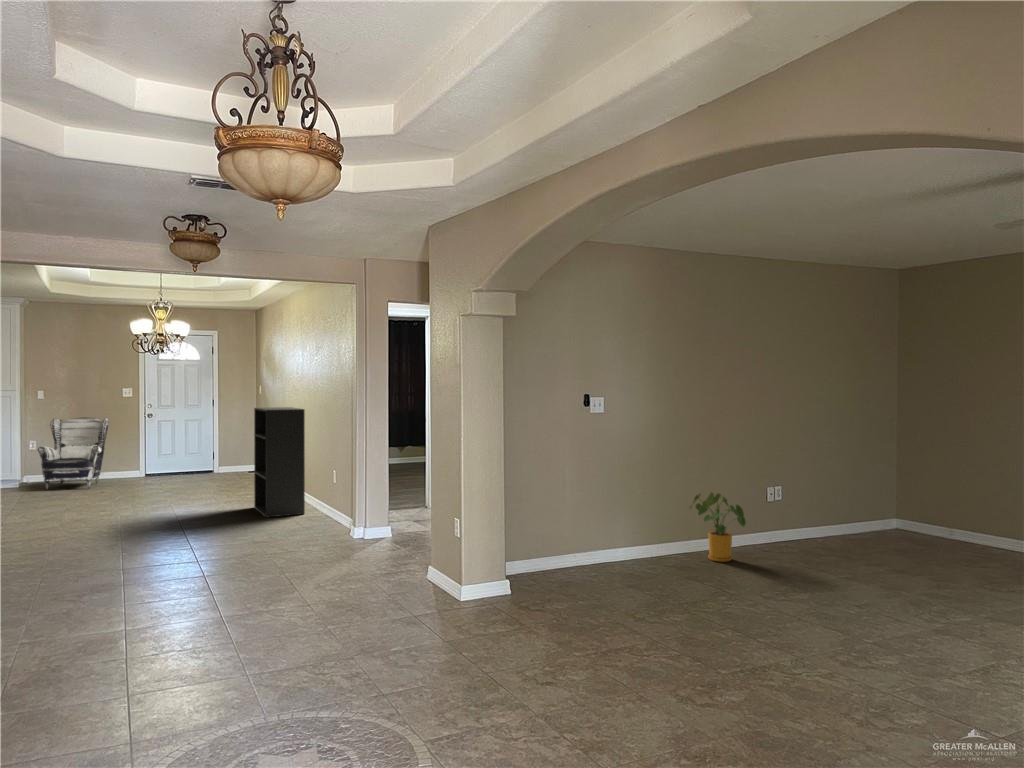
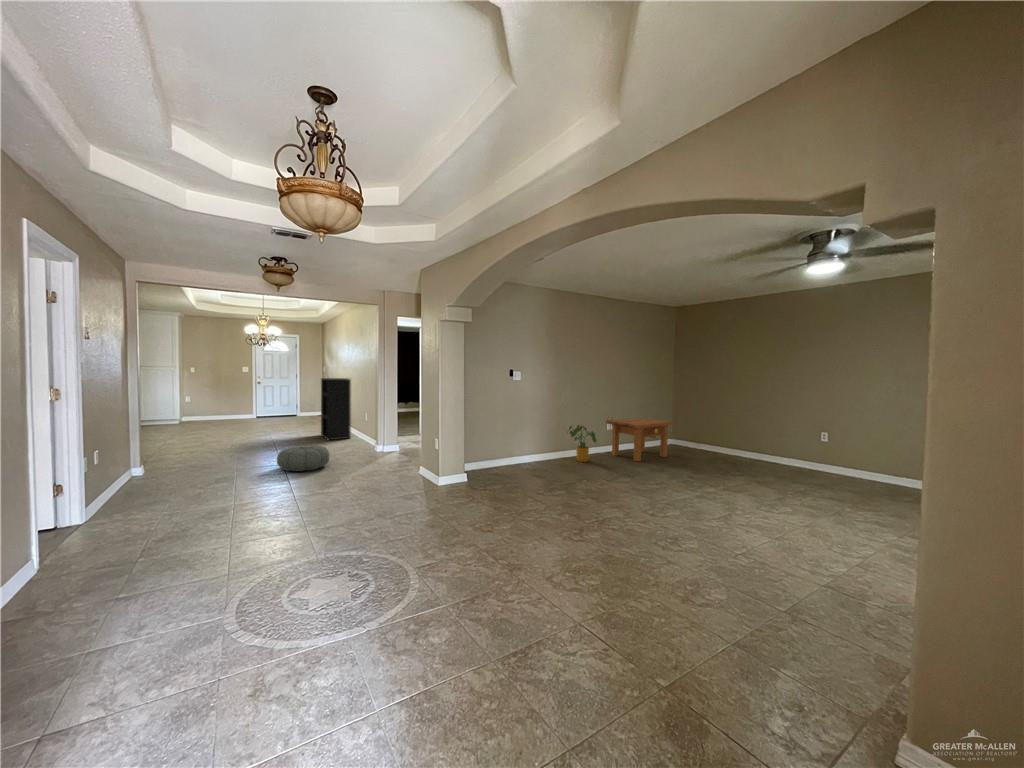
armchair: present [38,418,108,490] -> none [187,384,233,426]
side table: none [765,479,899,562] -> present [606,418,675,461]
pouf: none [188,528,273,573] -> present [277,445,329,472]

